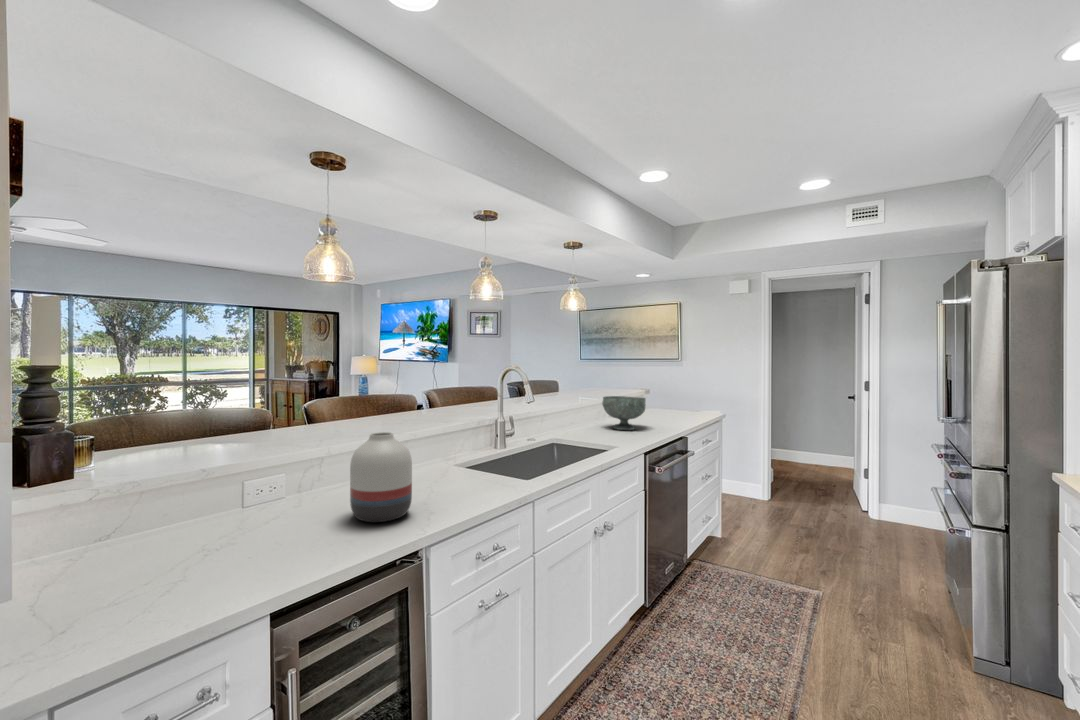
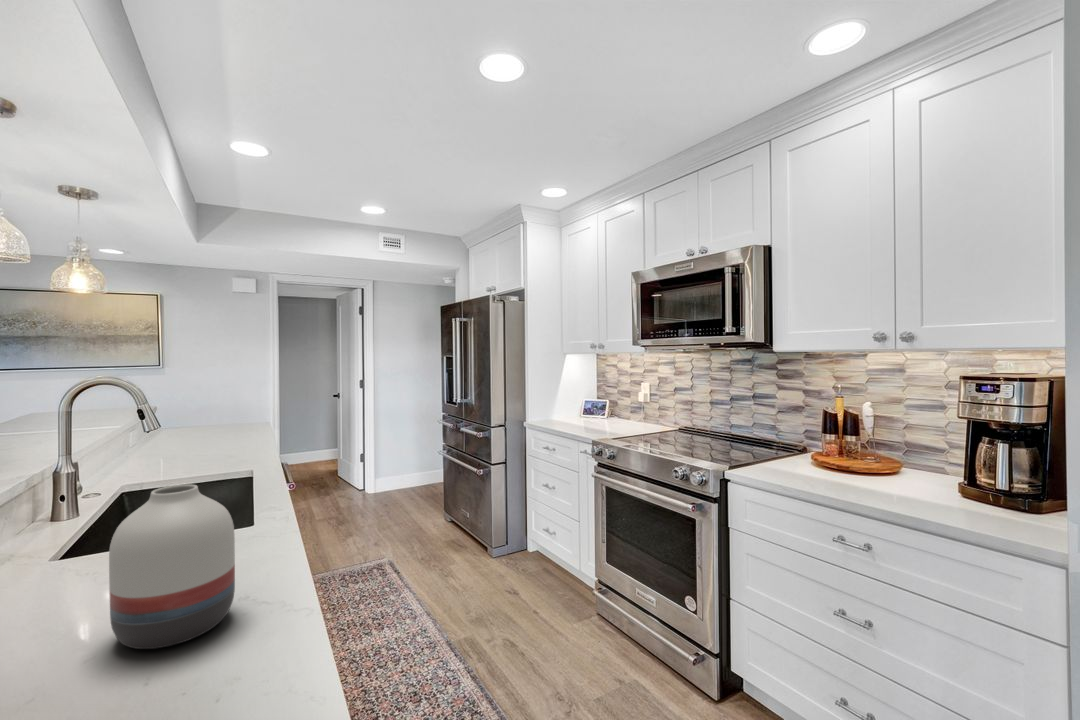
decorative bowl: present [602,396,646,430] -> none [156,409,222,454]

